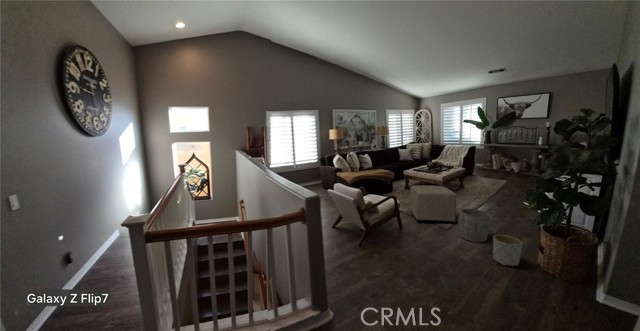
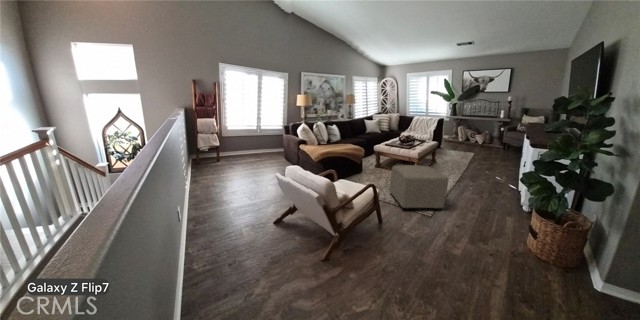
woven basket: present [458,209,490,242] -> none [453,196,493,238]
planter: present [493,235,523,266] -> none [505,235,548,276]

